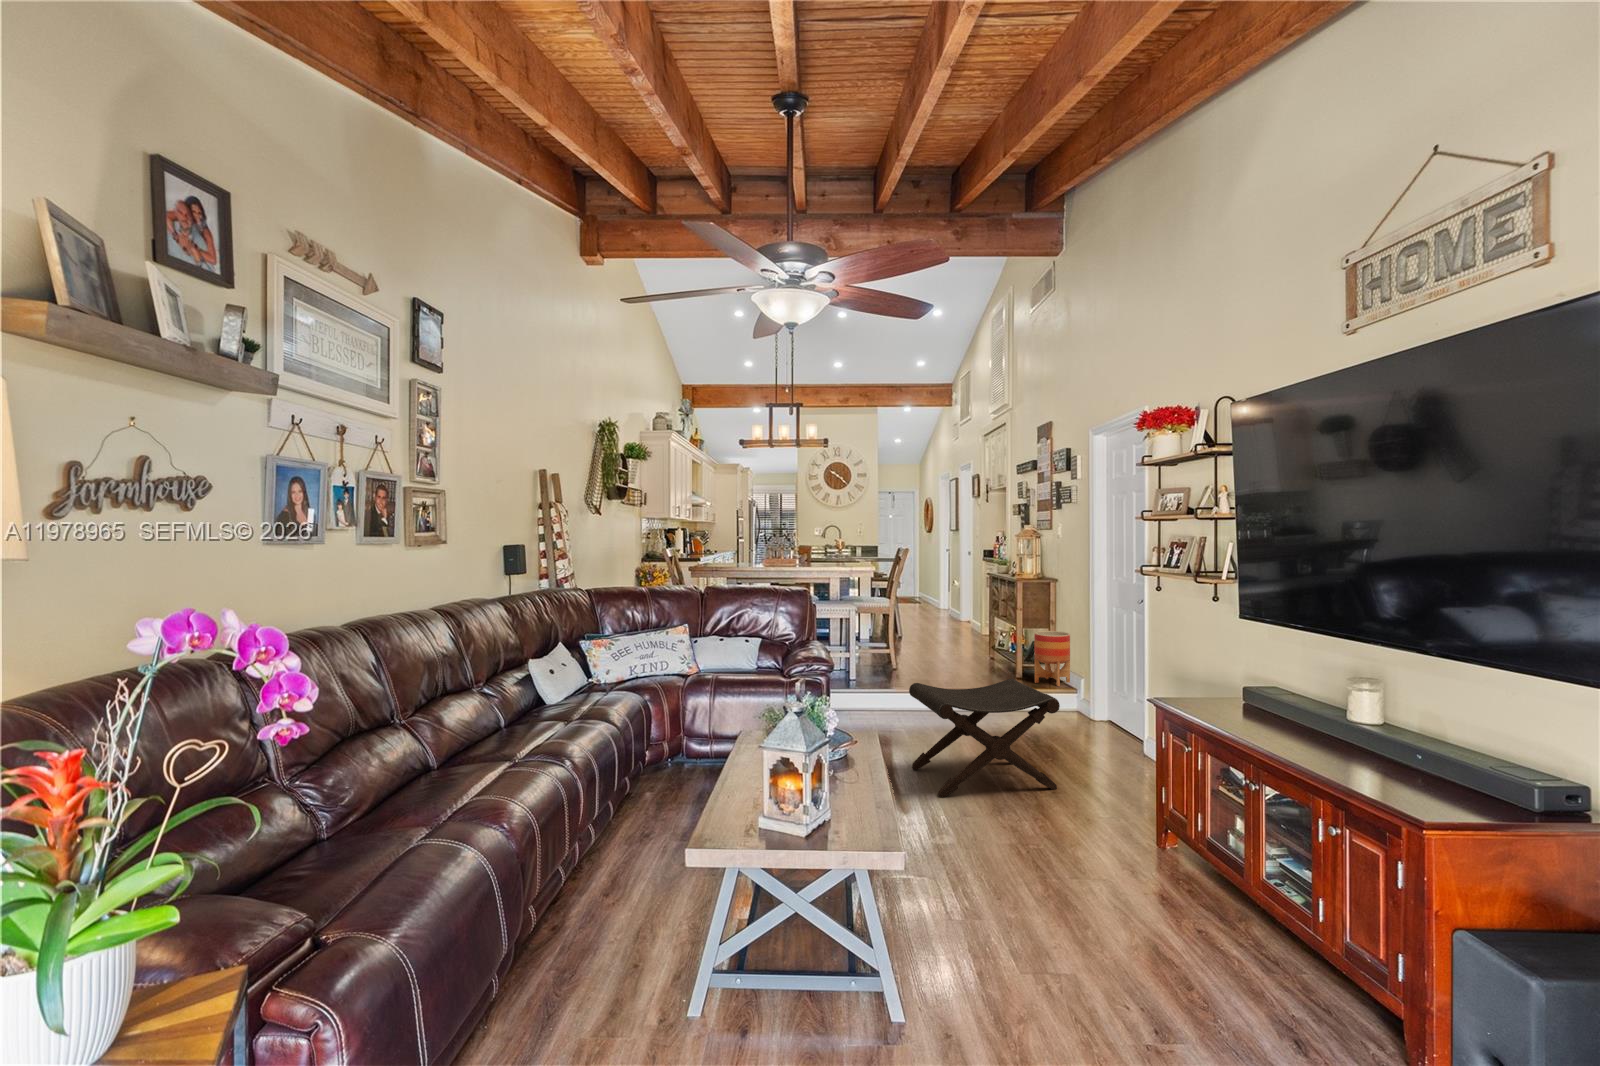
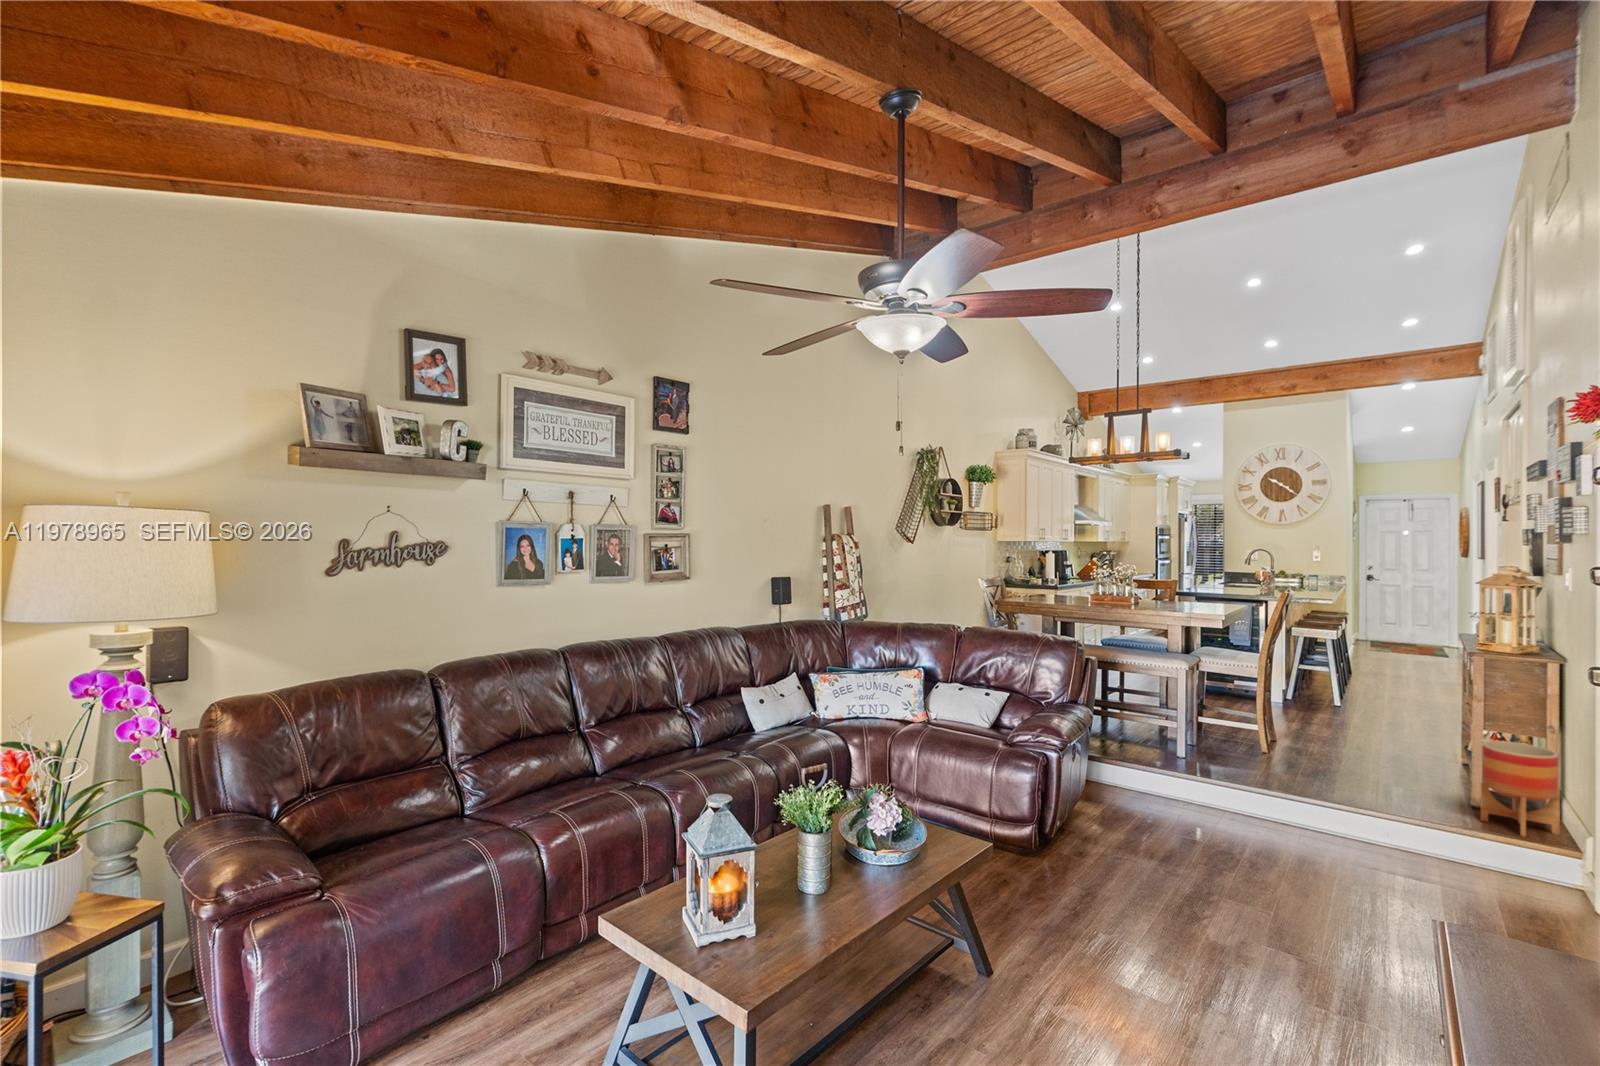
footstool: present [909,679,1060,798] -> none [1123,786,1336,1002]

